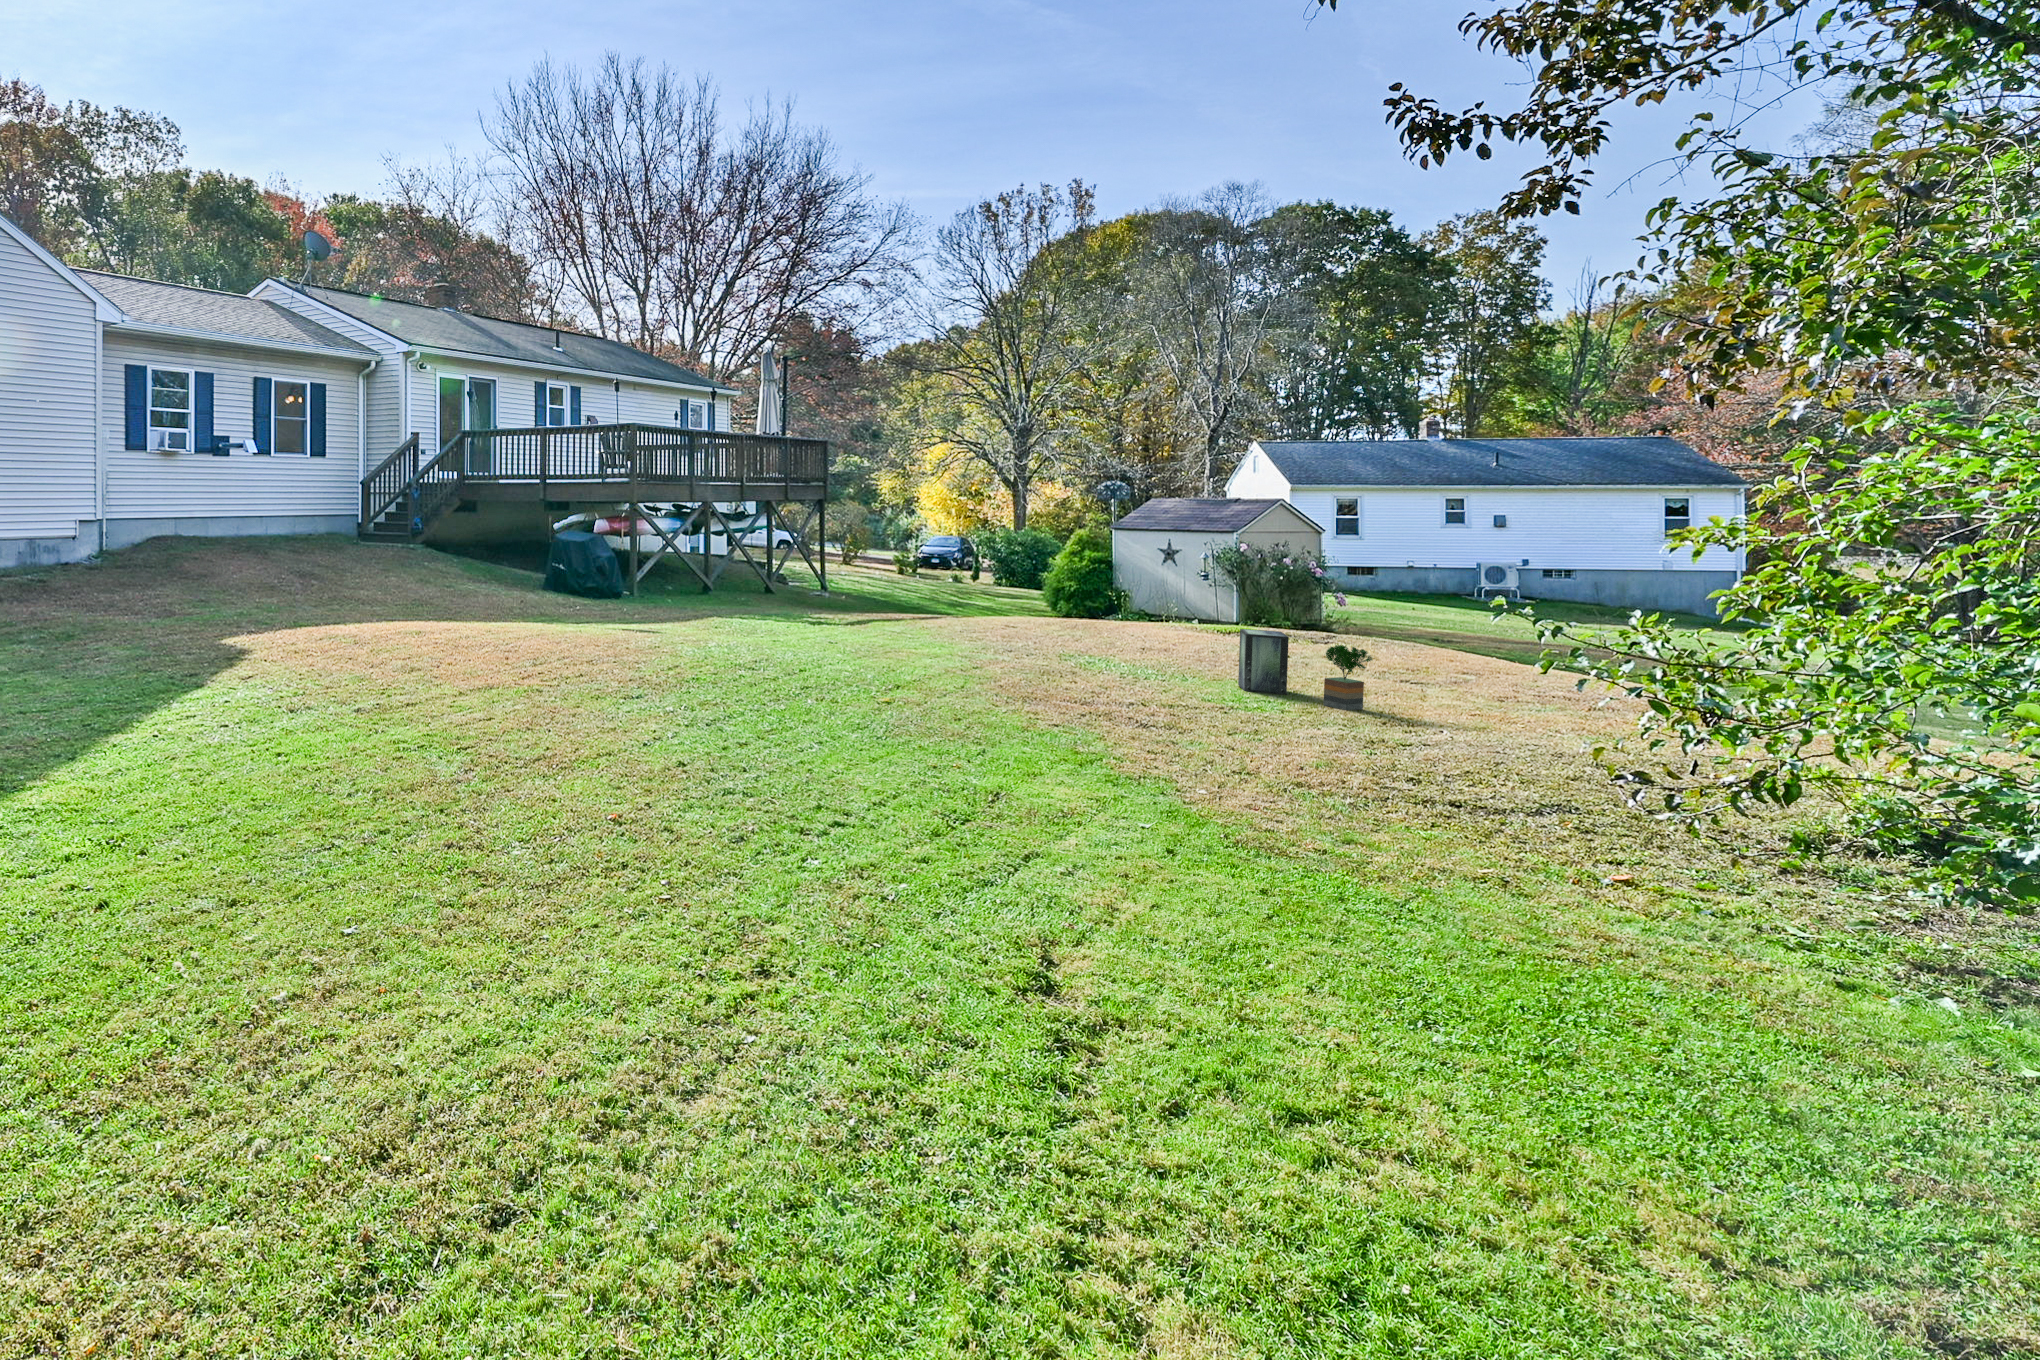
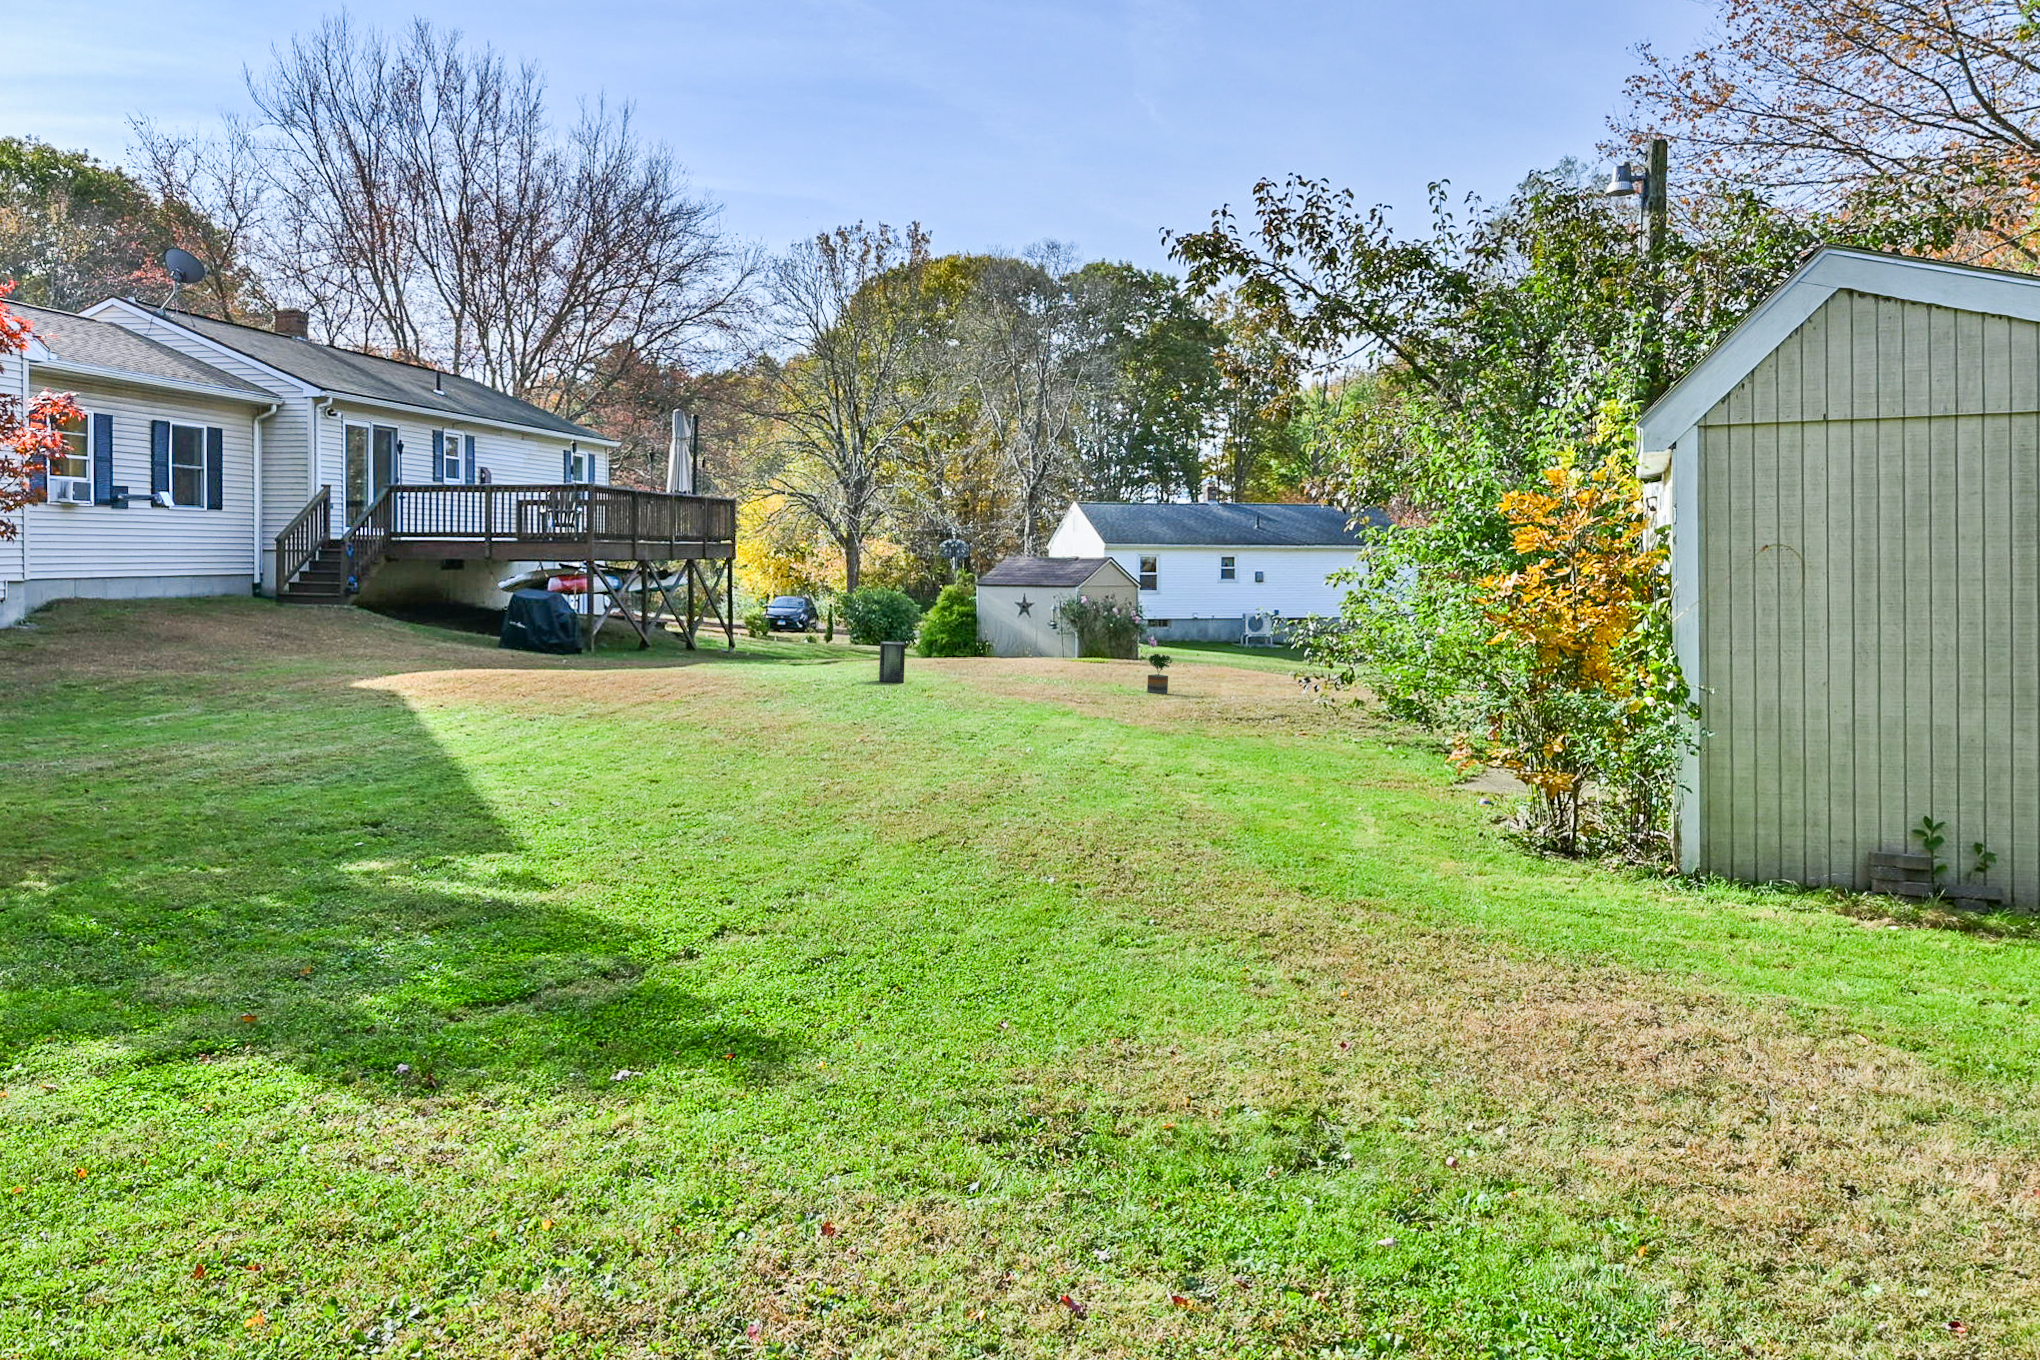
storage box: present [1238,629,1289,695] -> present [879,641,905,683]

